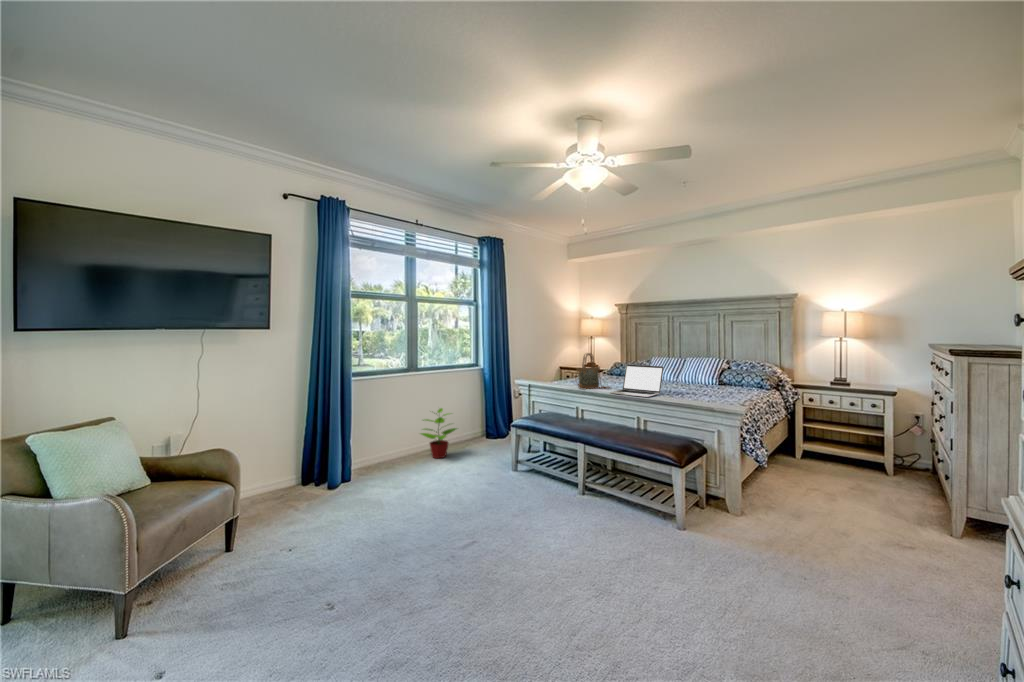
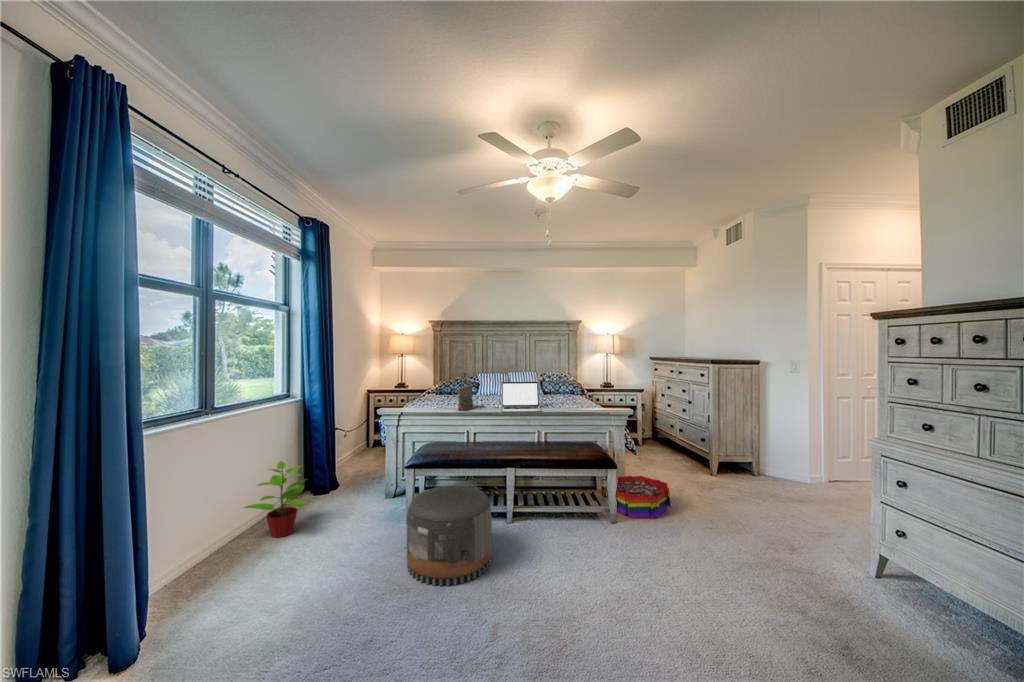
pouf: none [465,443,533,517] -> present [407,485,492,586]
storage bin: none [697,486,785,541] -> present [606,476,671,519]

